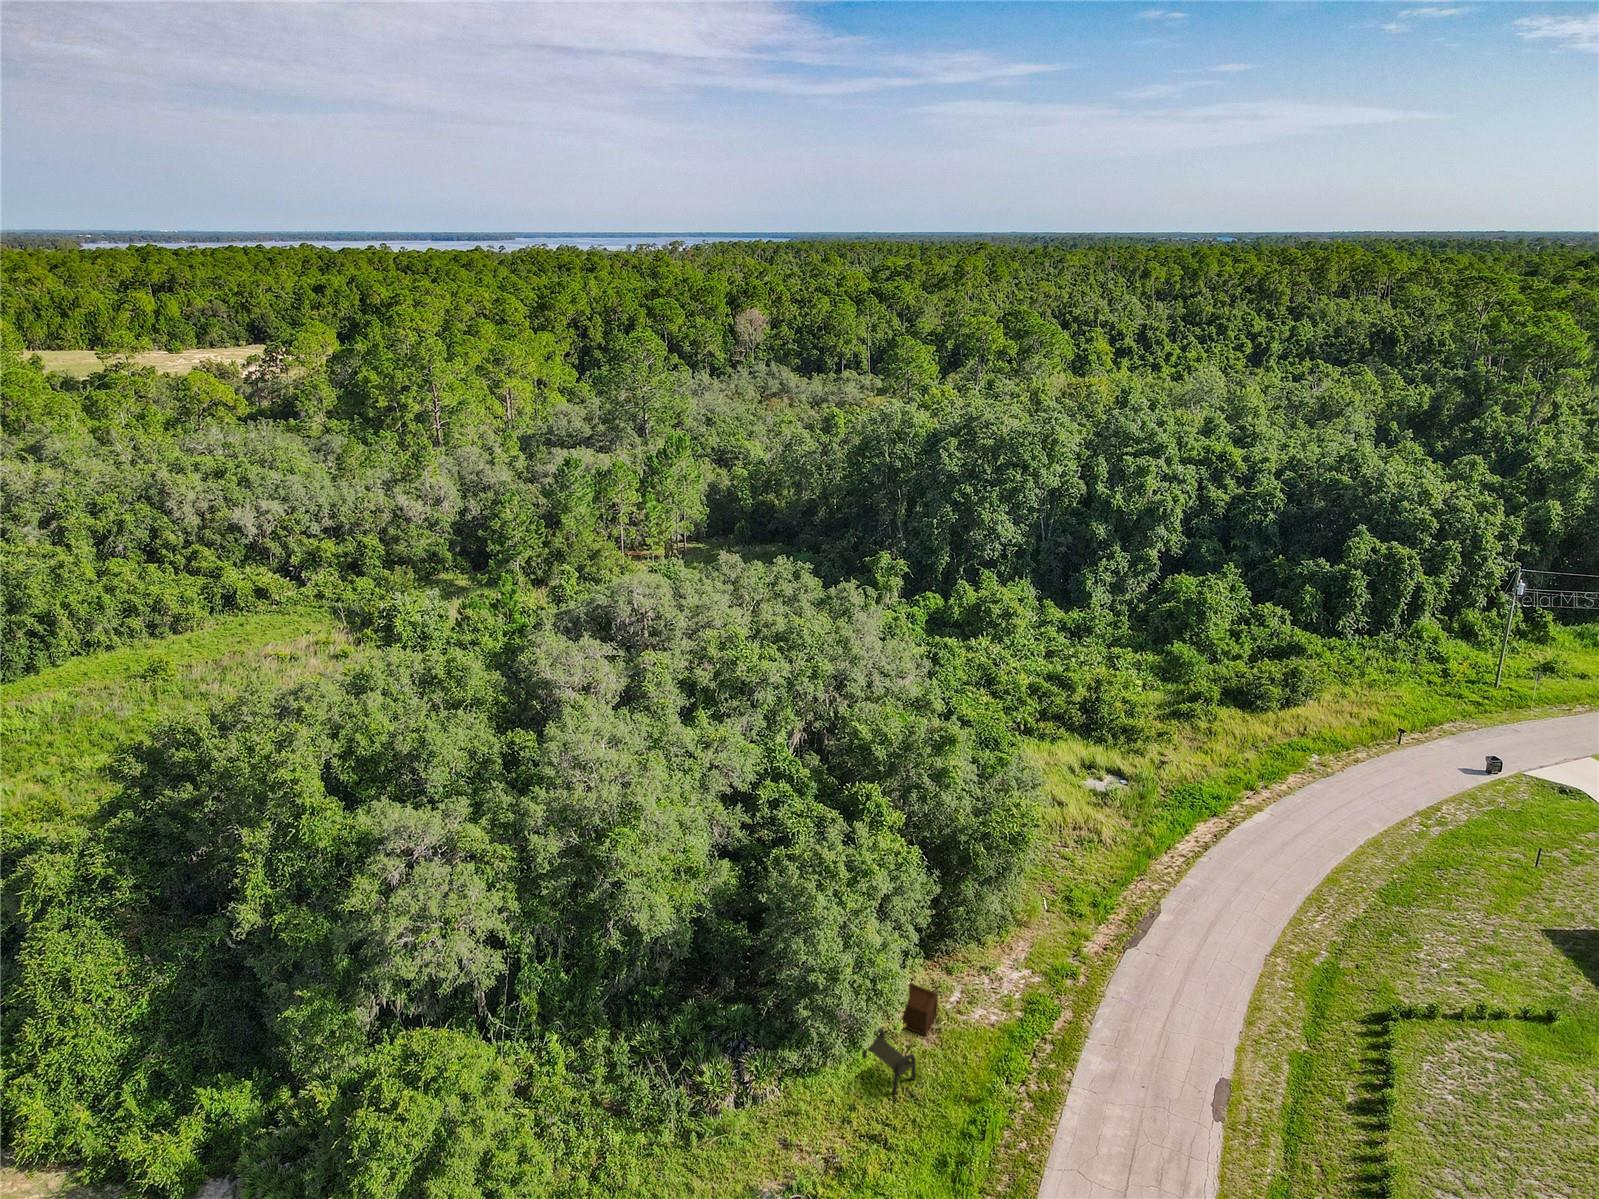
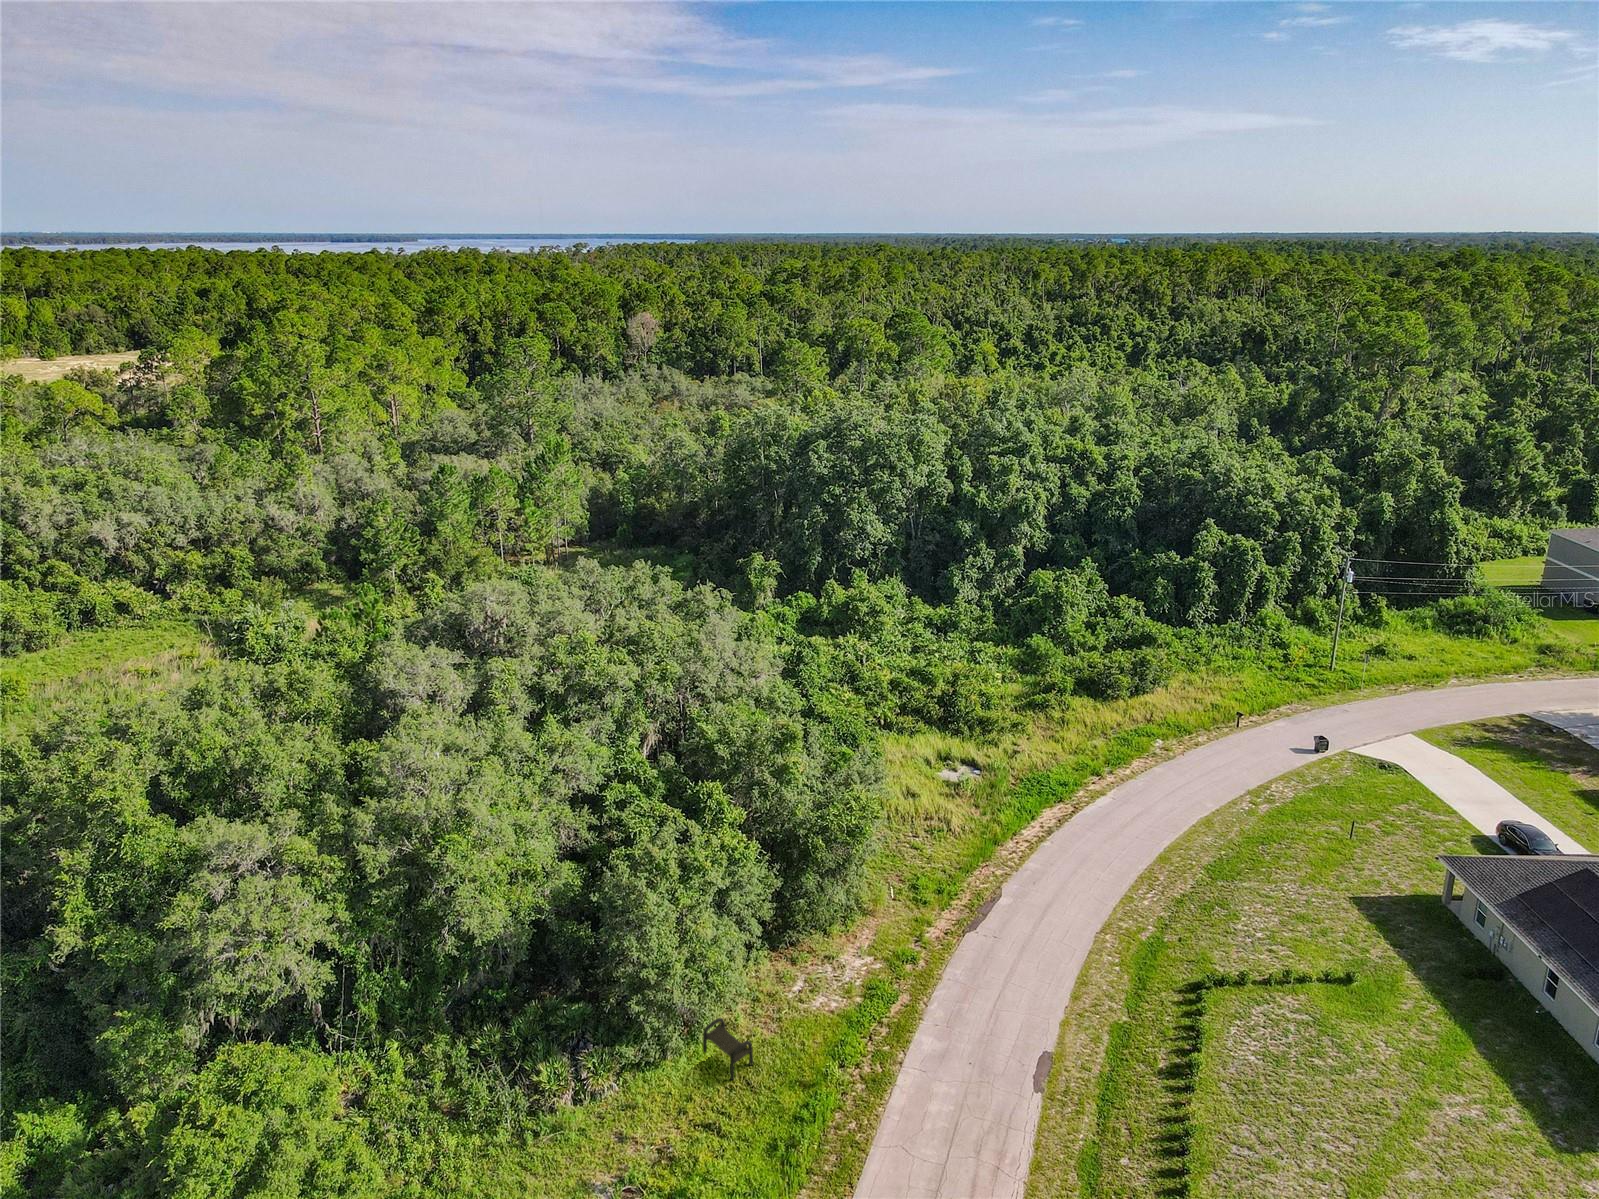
wooden crate: present [902,984,938,1036] -> none [741,973,780,1023]

